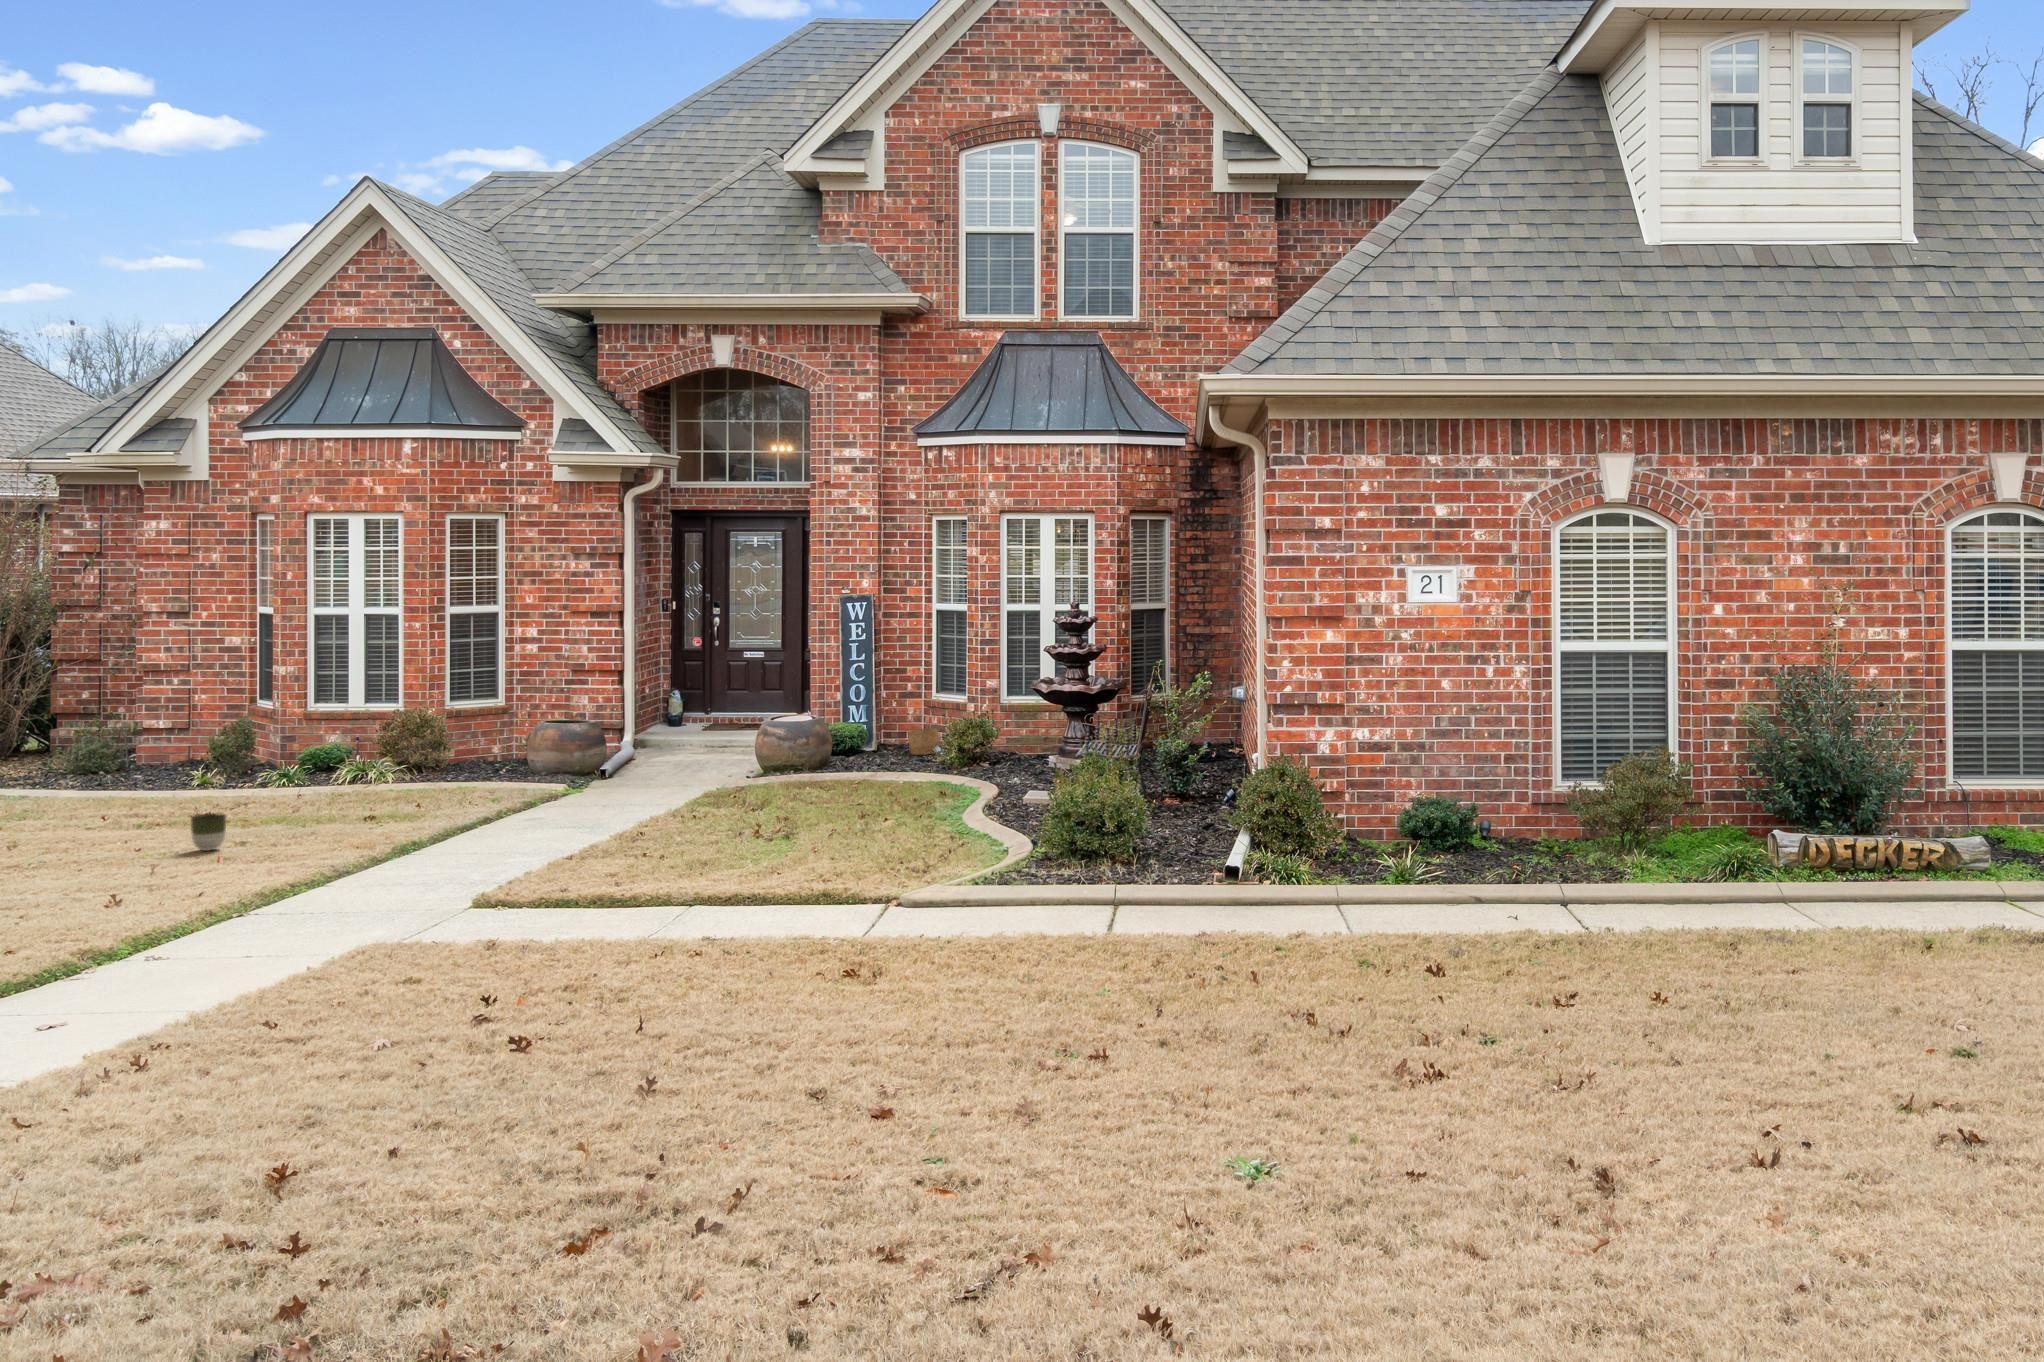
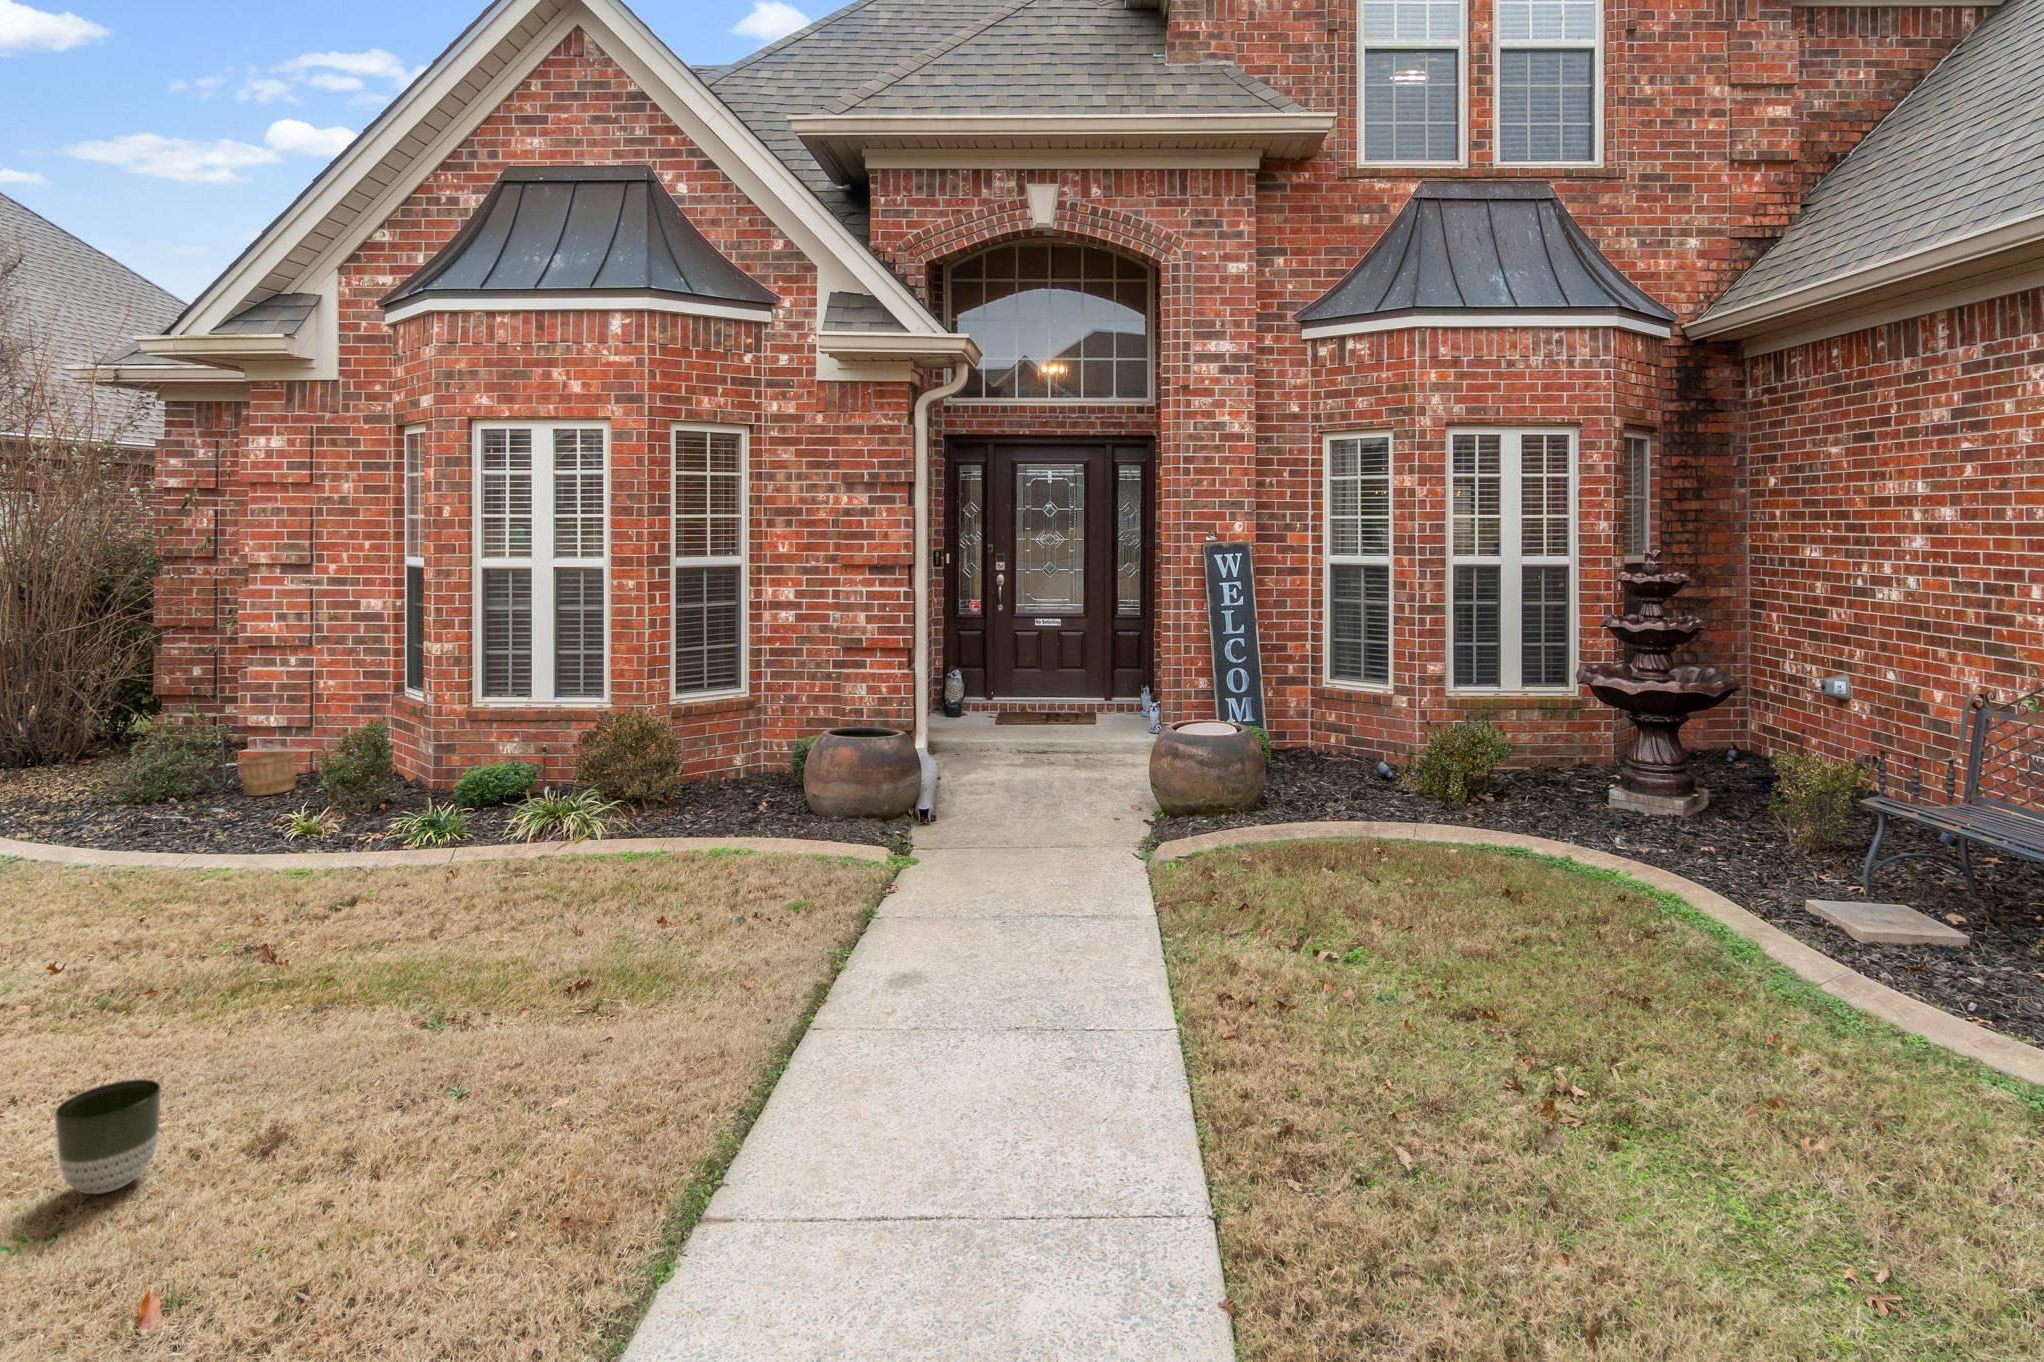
wooden bucket: present [909,728,939,755] -> present [240,751,296,796]

